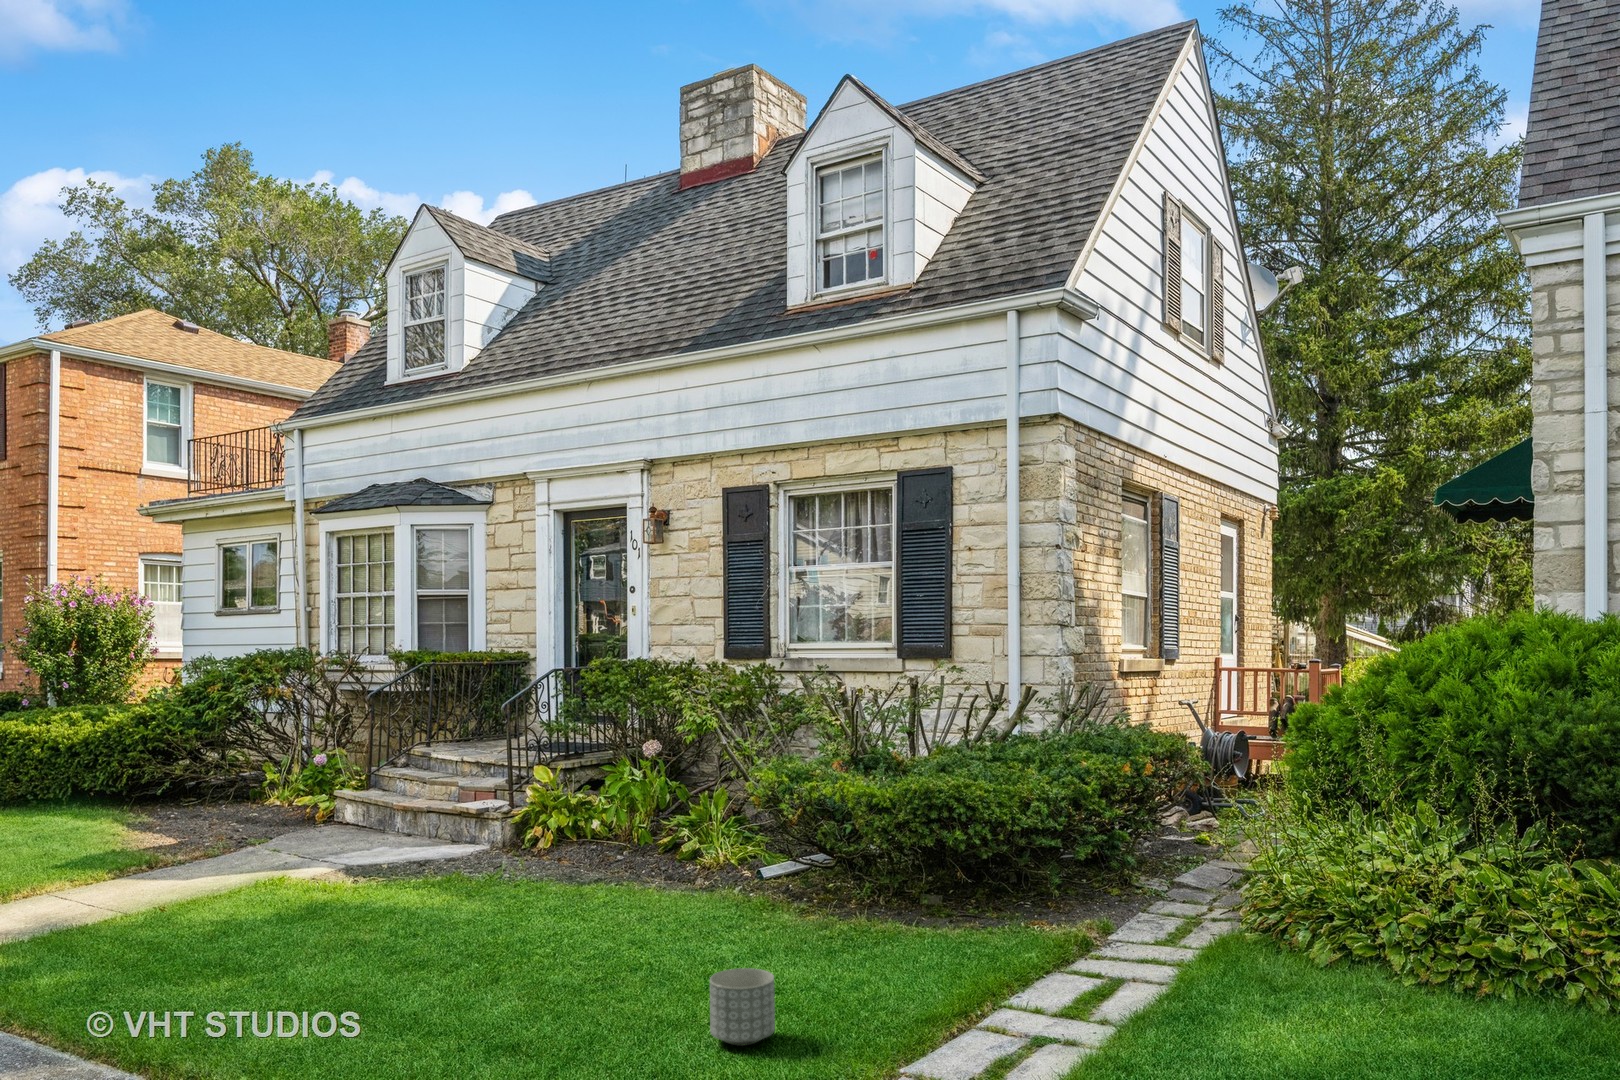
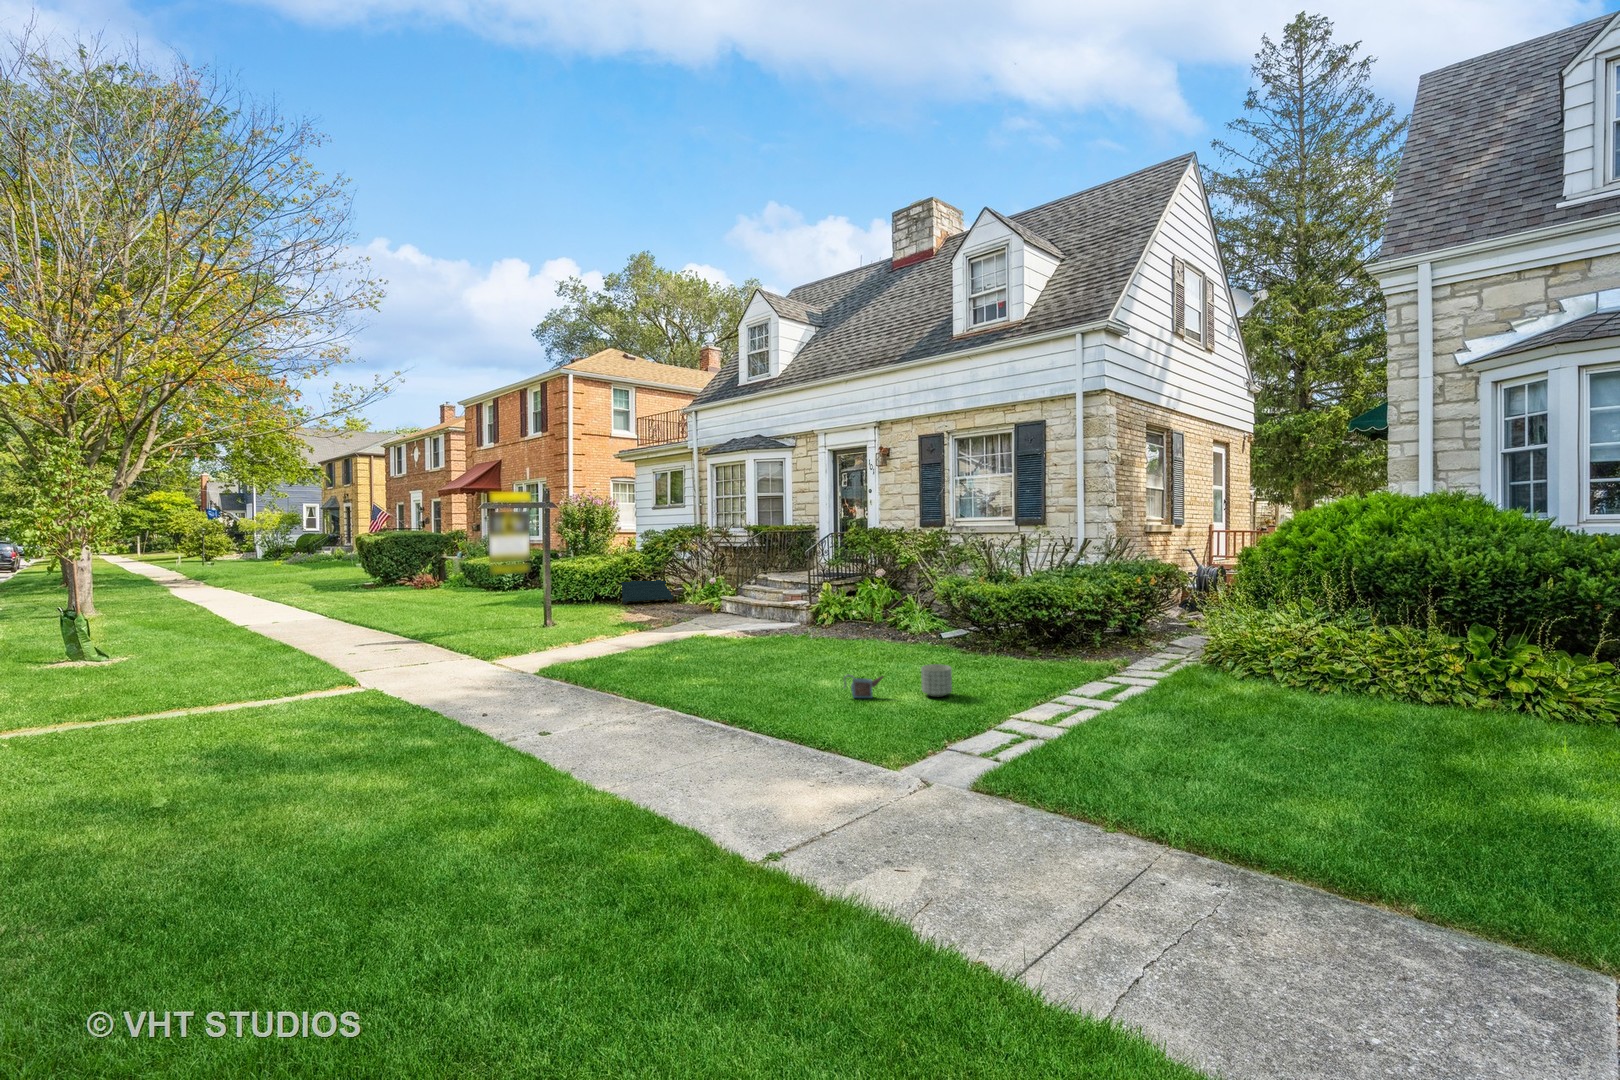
bench: none [102,757,223,819] -> present [622,580,673,605]
watering can: none [534,1002,628,1059] -> present [844,675,883,698]

